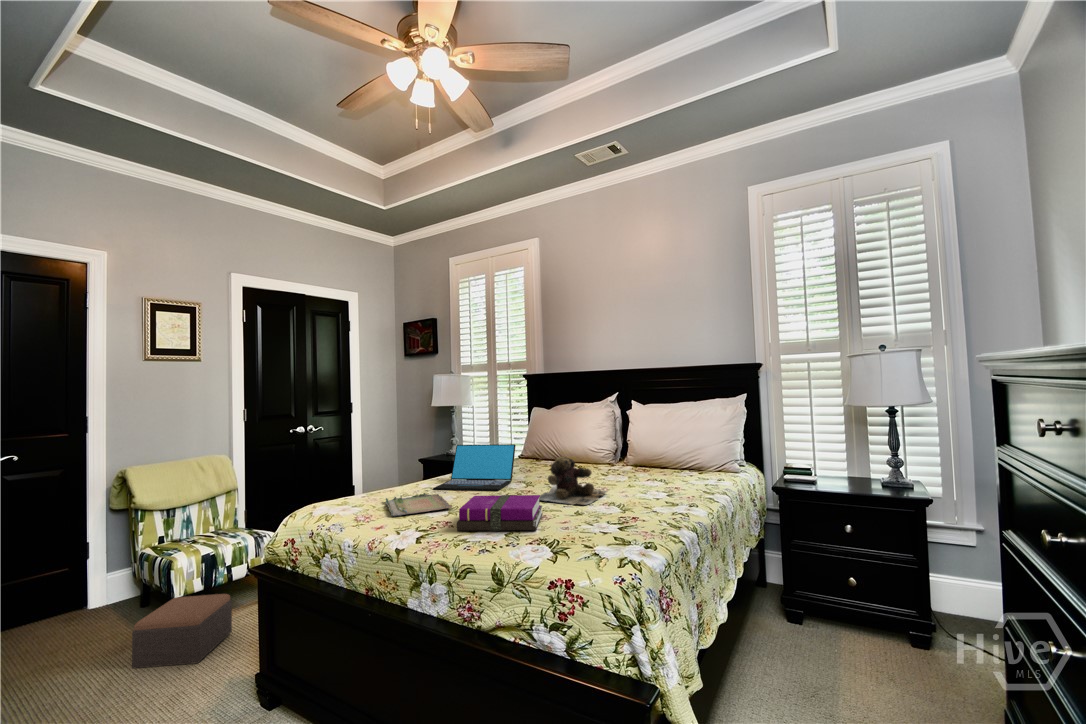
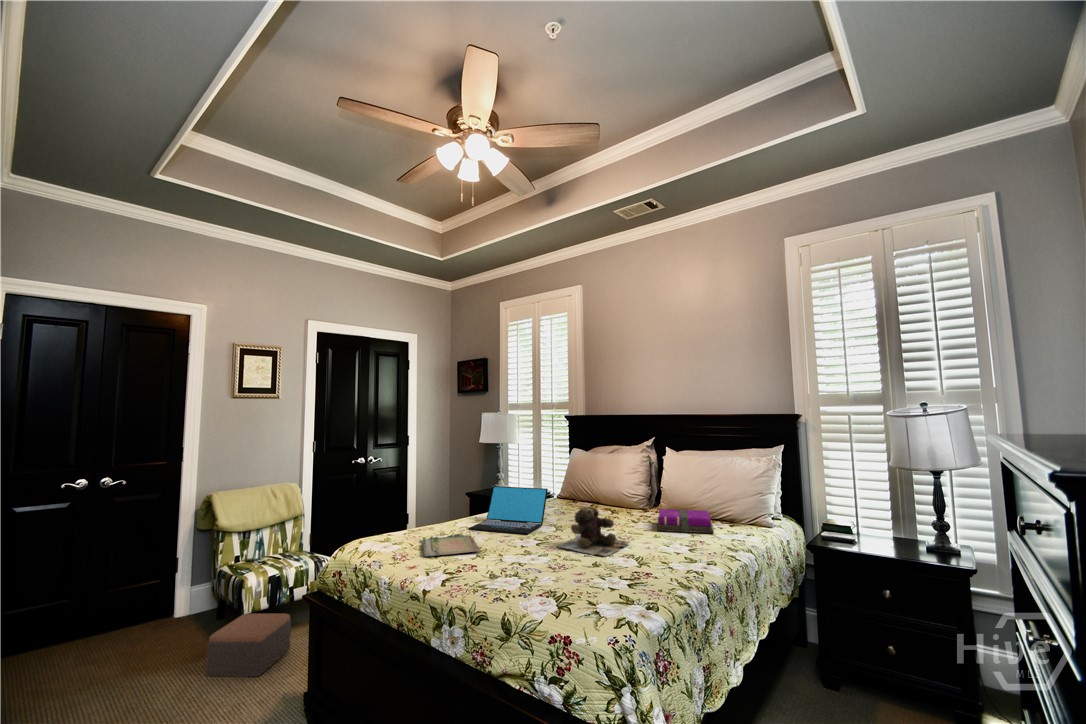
notebook: present [457,495,543,531] -> present [658,509,714,533]

